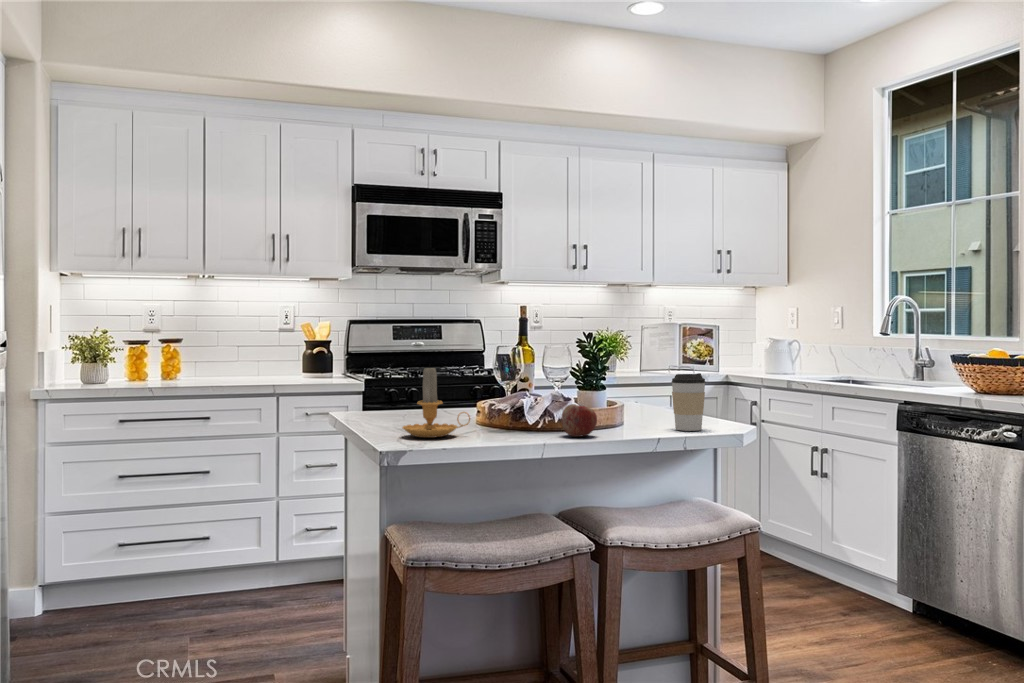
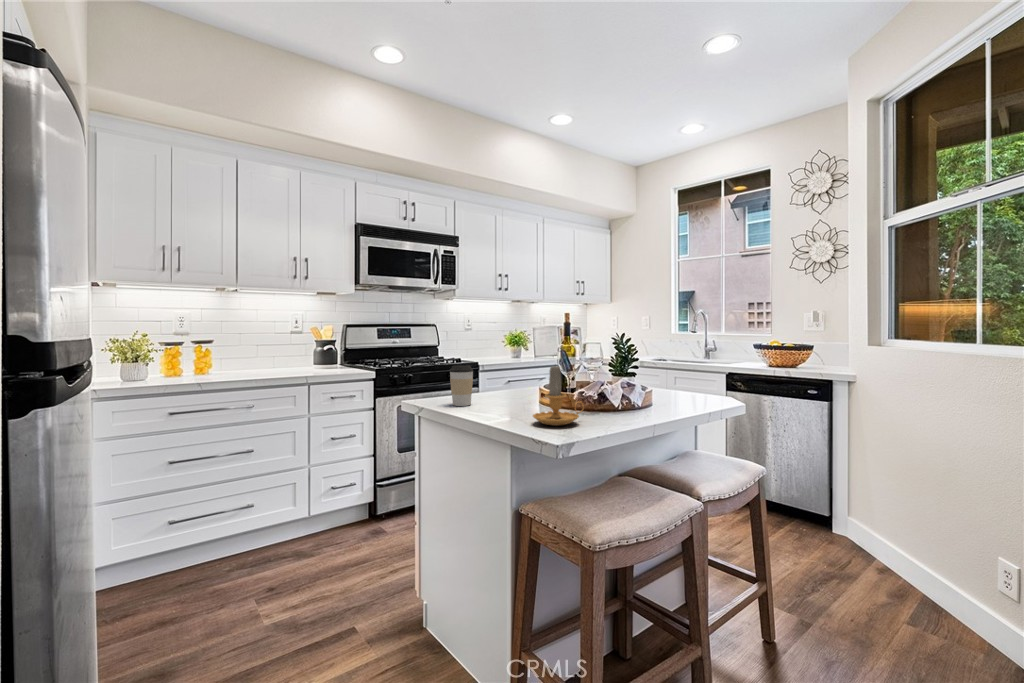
coffee cup: present [672,373,706,431] -> present [450,365,473,406]
apple: present [561,404,597,437] -> none [647,391,677,416]

